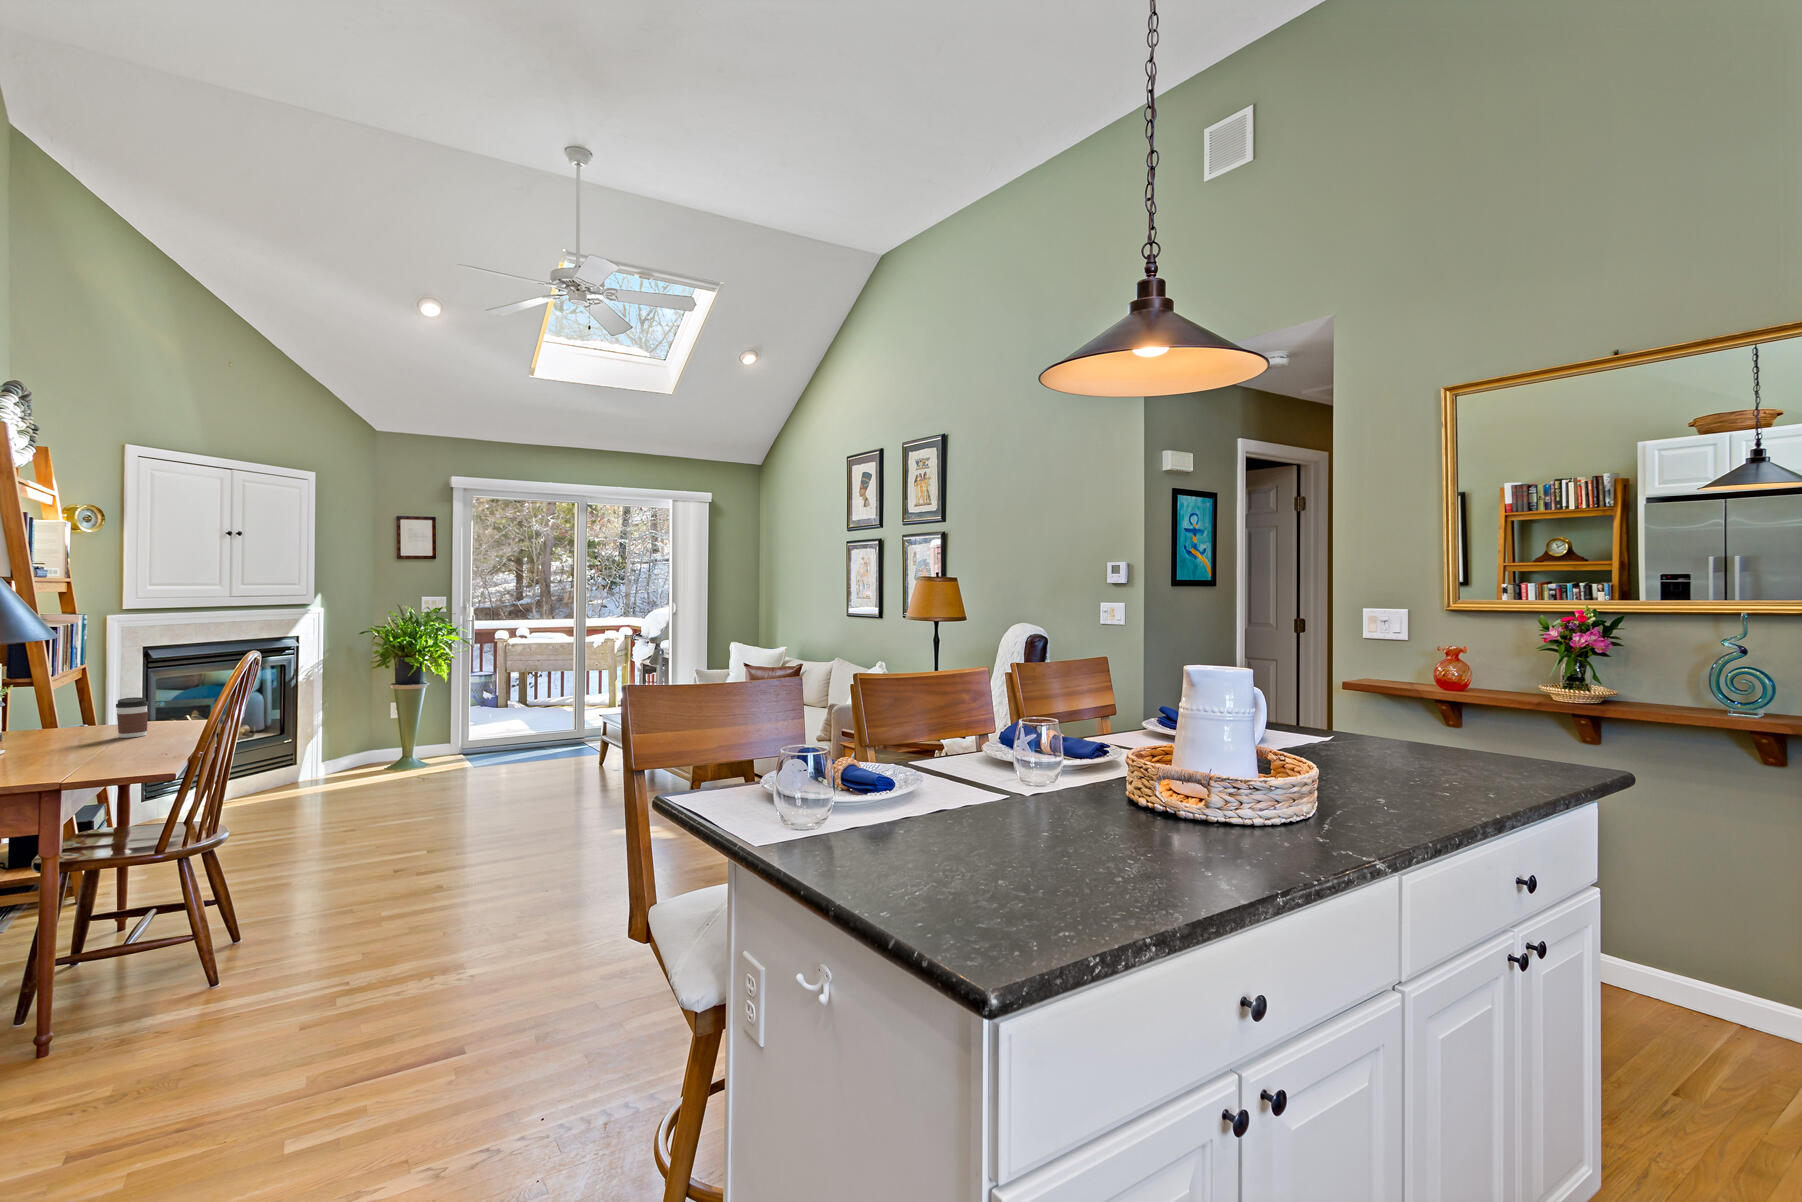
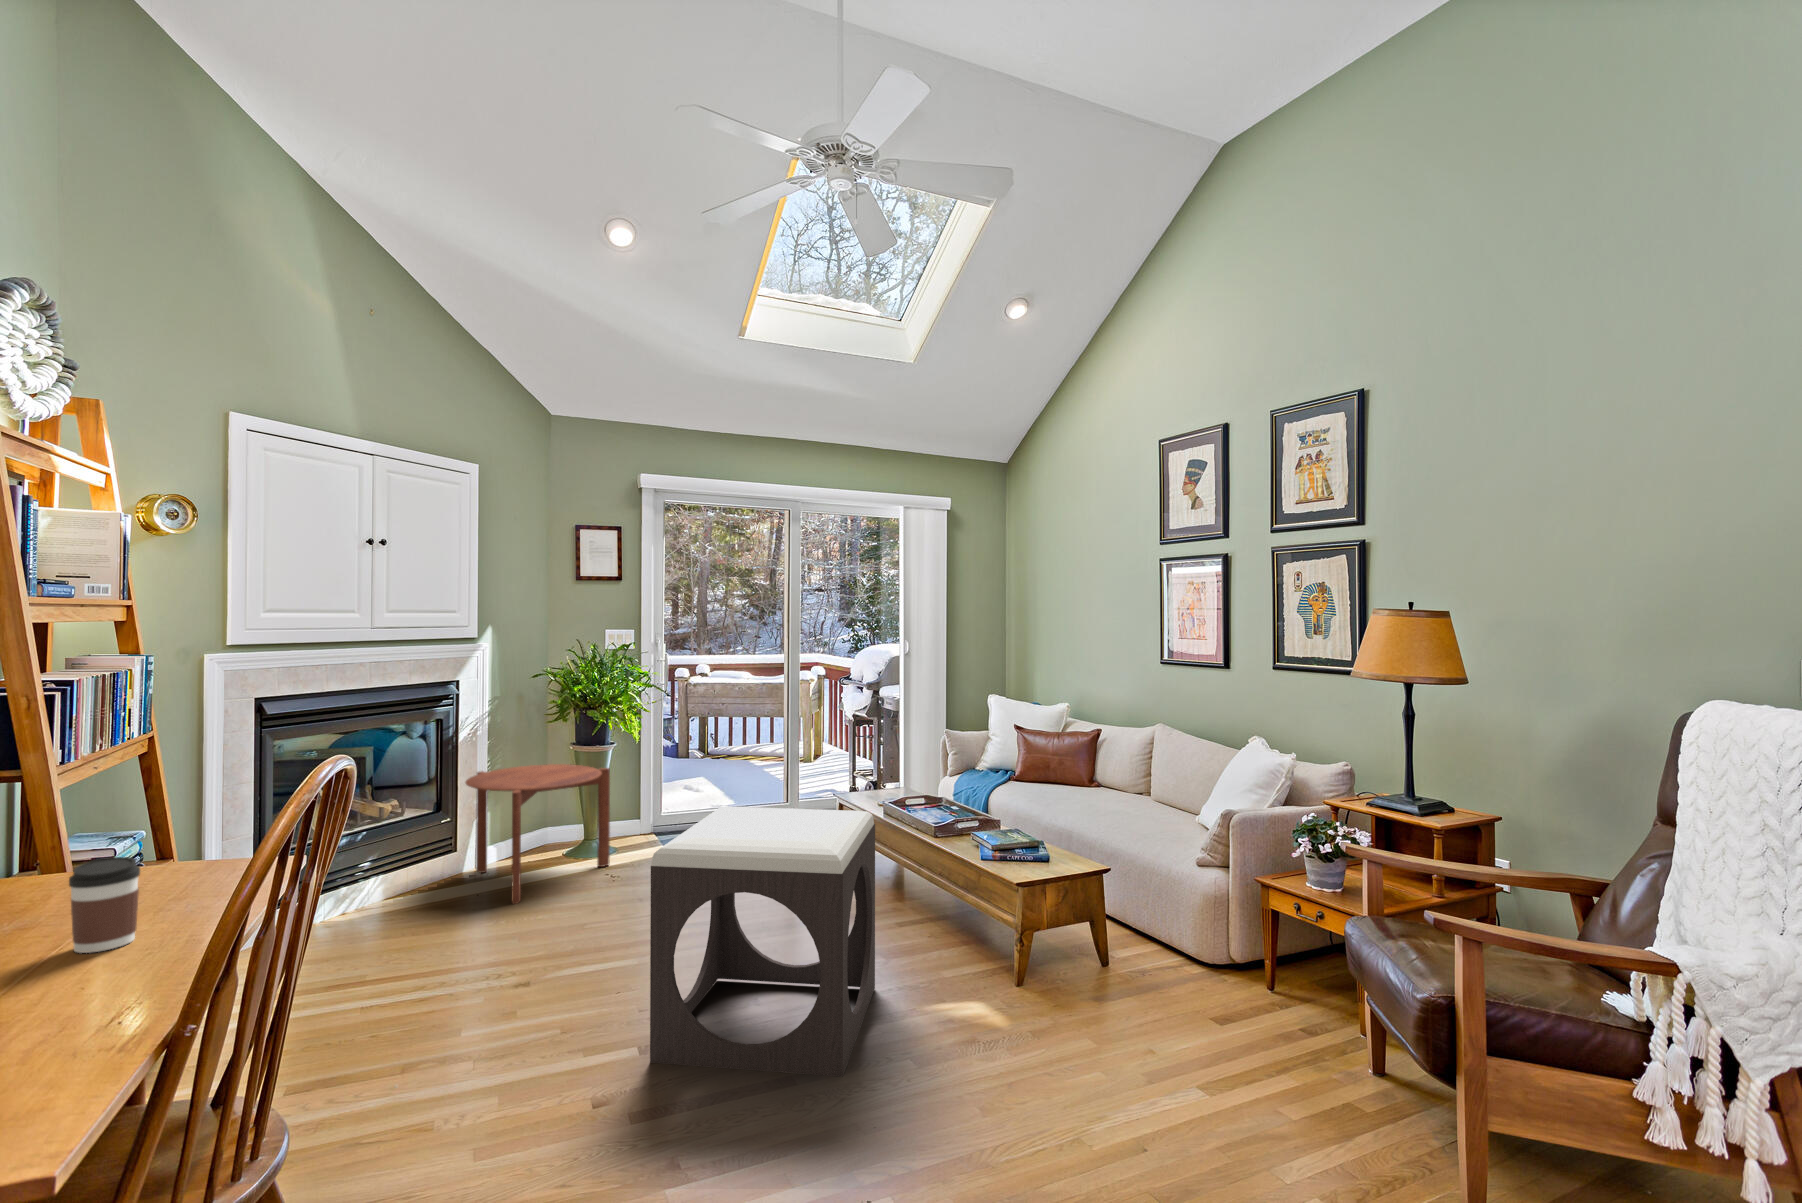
side table: none [305,700,424,796] -> present [465,764,610,904]
footstool: none [431,710,593,856] -> present [650,807,875,1077]

